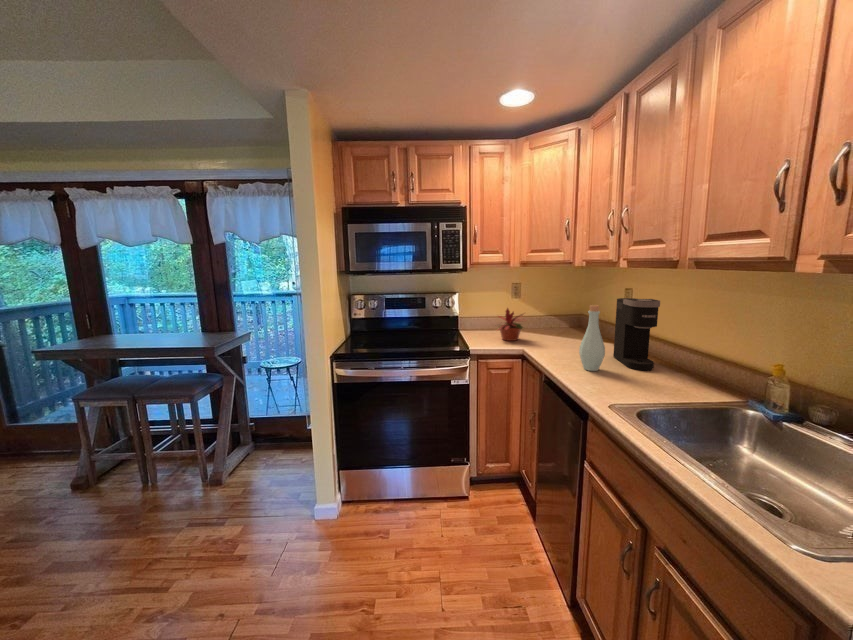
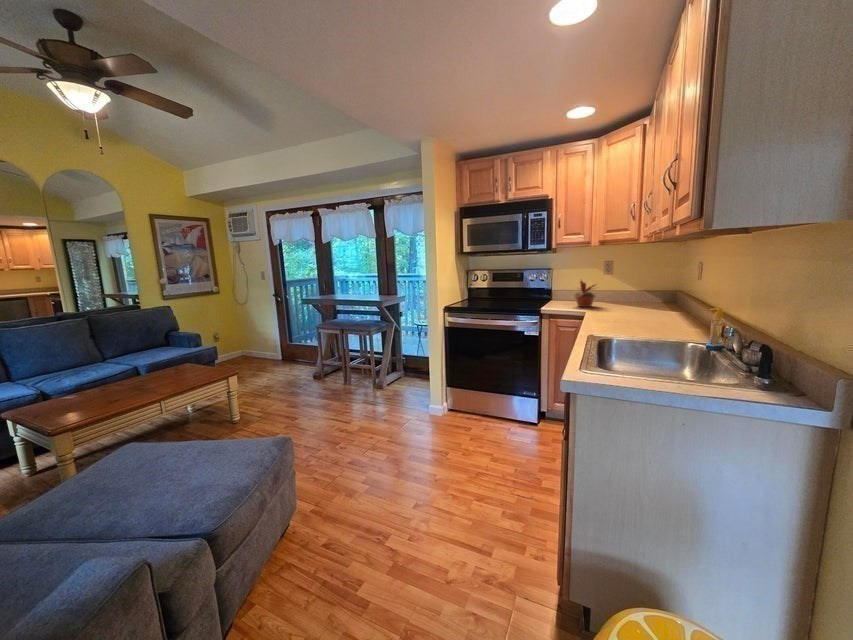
coffee maker: present [613,298,660,370] -> none [652,268,682,326]
bottle: present [579,305,605,371] -> none [607,273,627,324]

